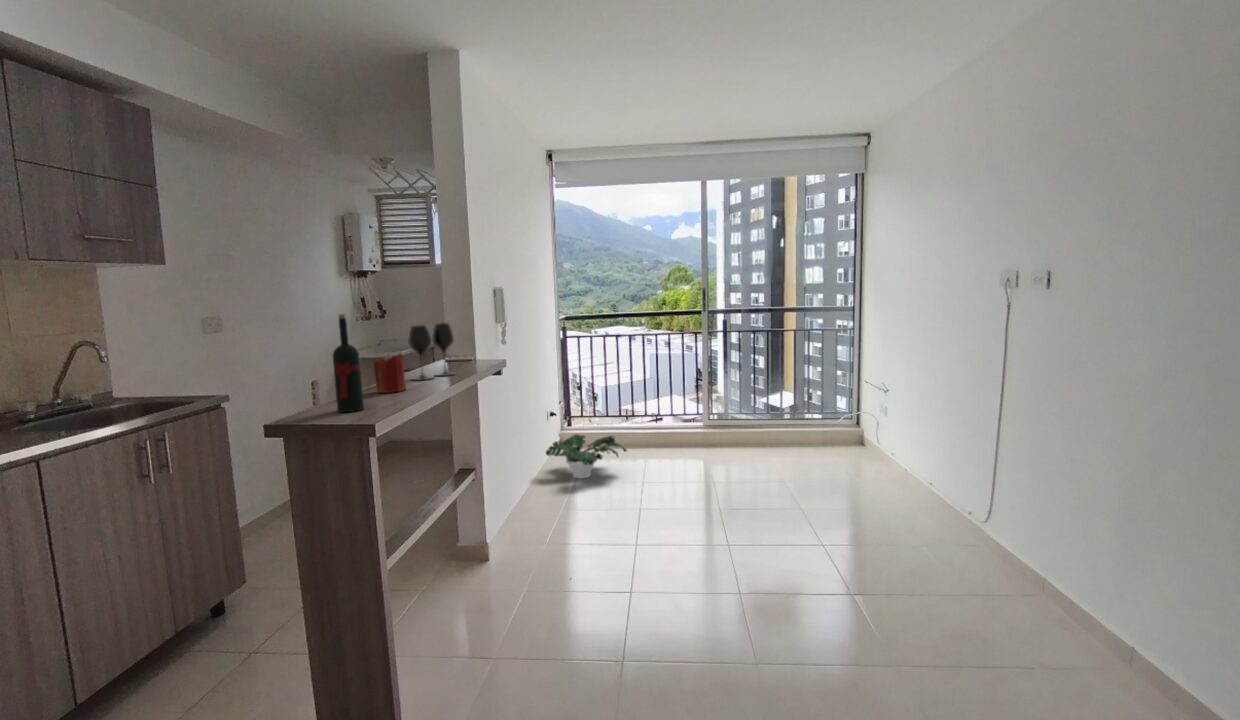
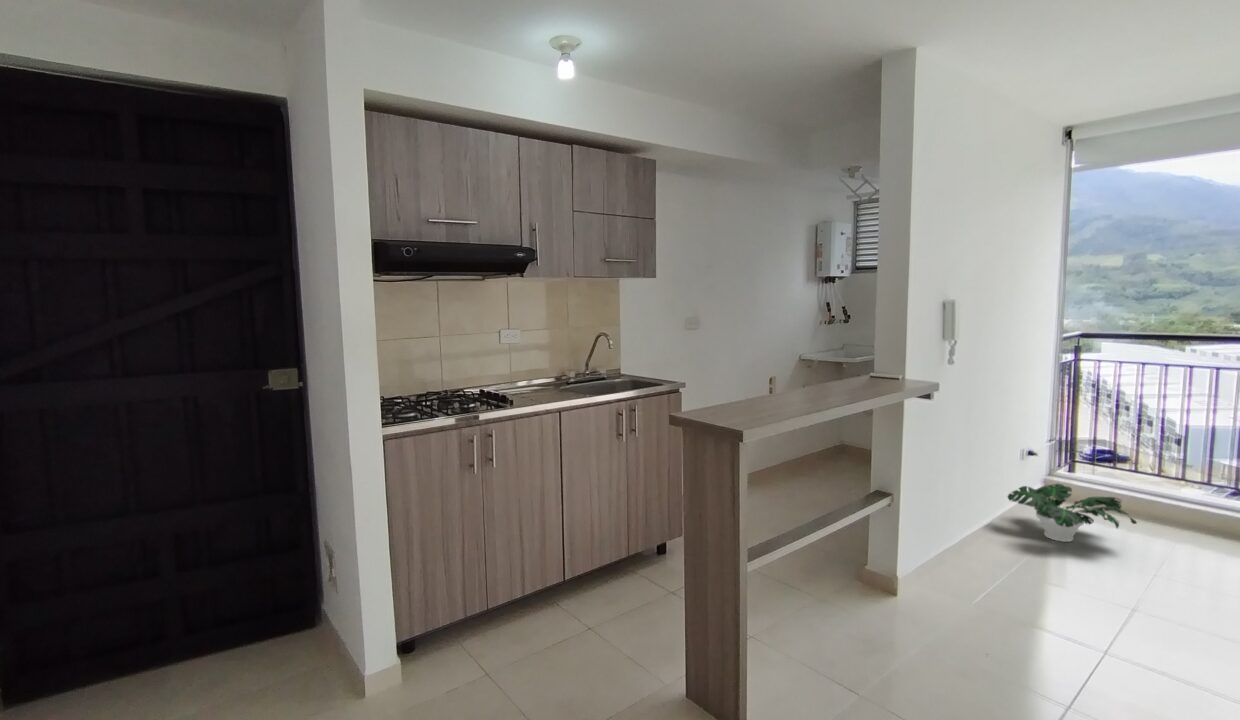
wine bottle: present [333,314,364,412] -> none [729,327,752,415]
wine glass: present [408,323,454,380] -> none [819,338,870,394]
candle: present [374,351,406,393] -> none [777,362,805,403]

